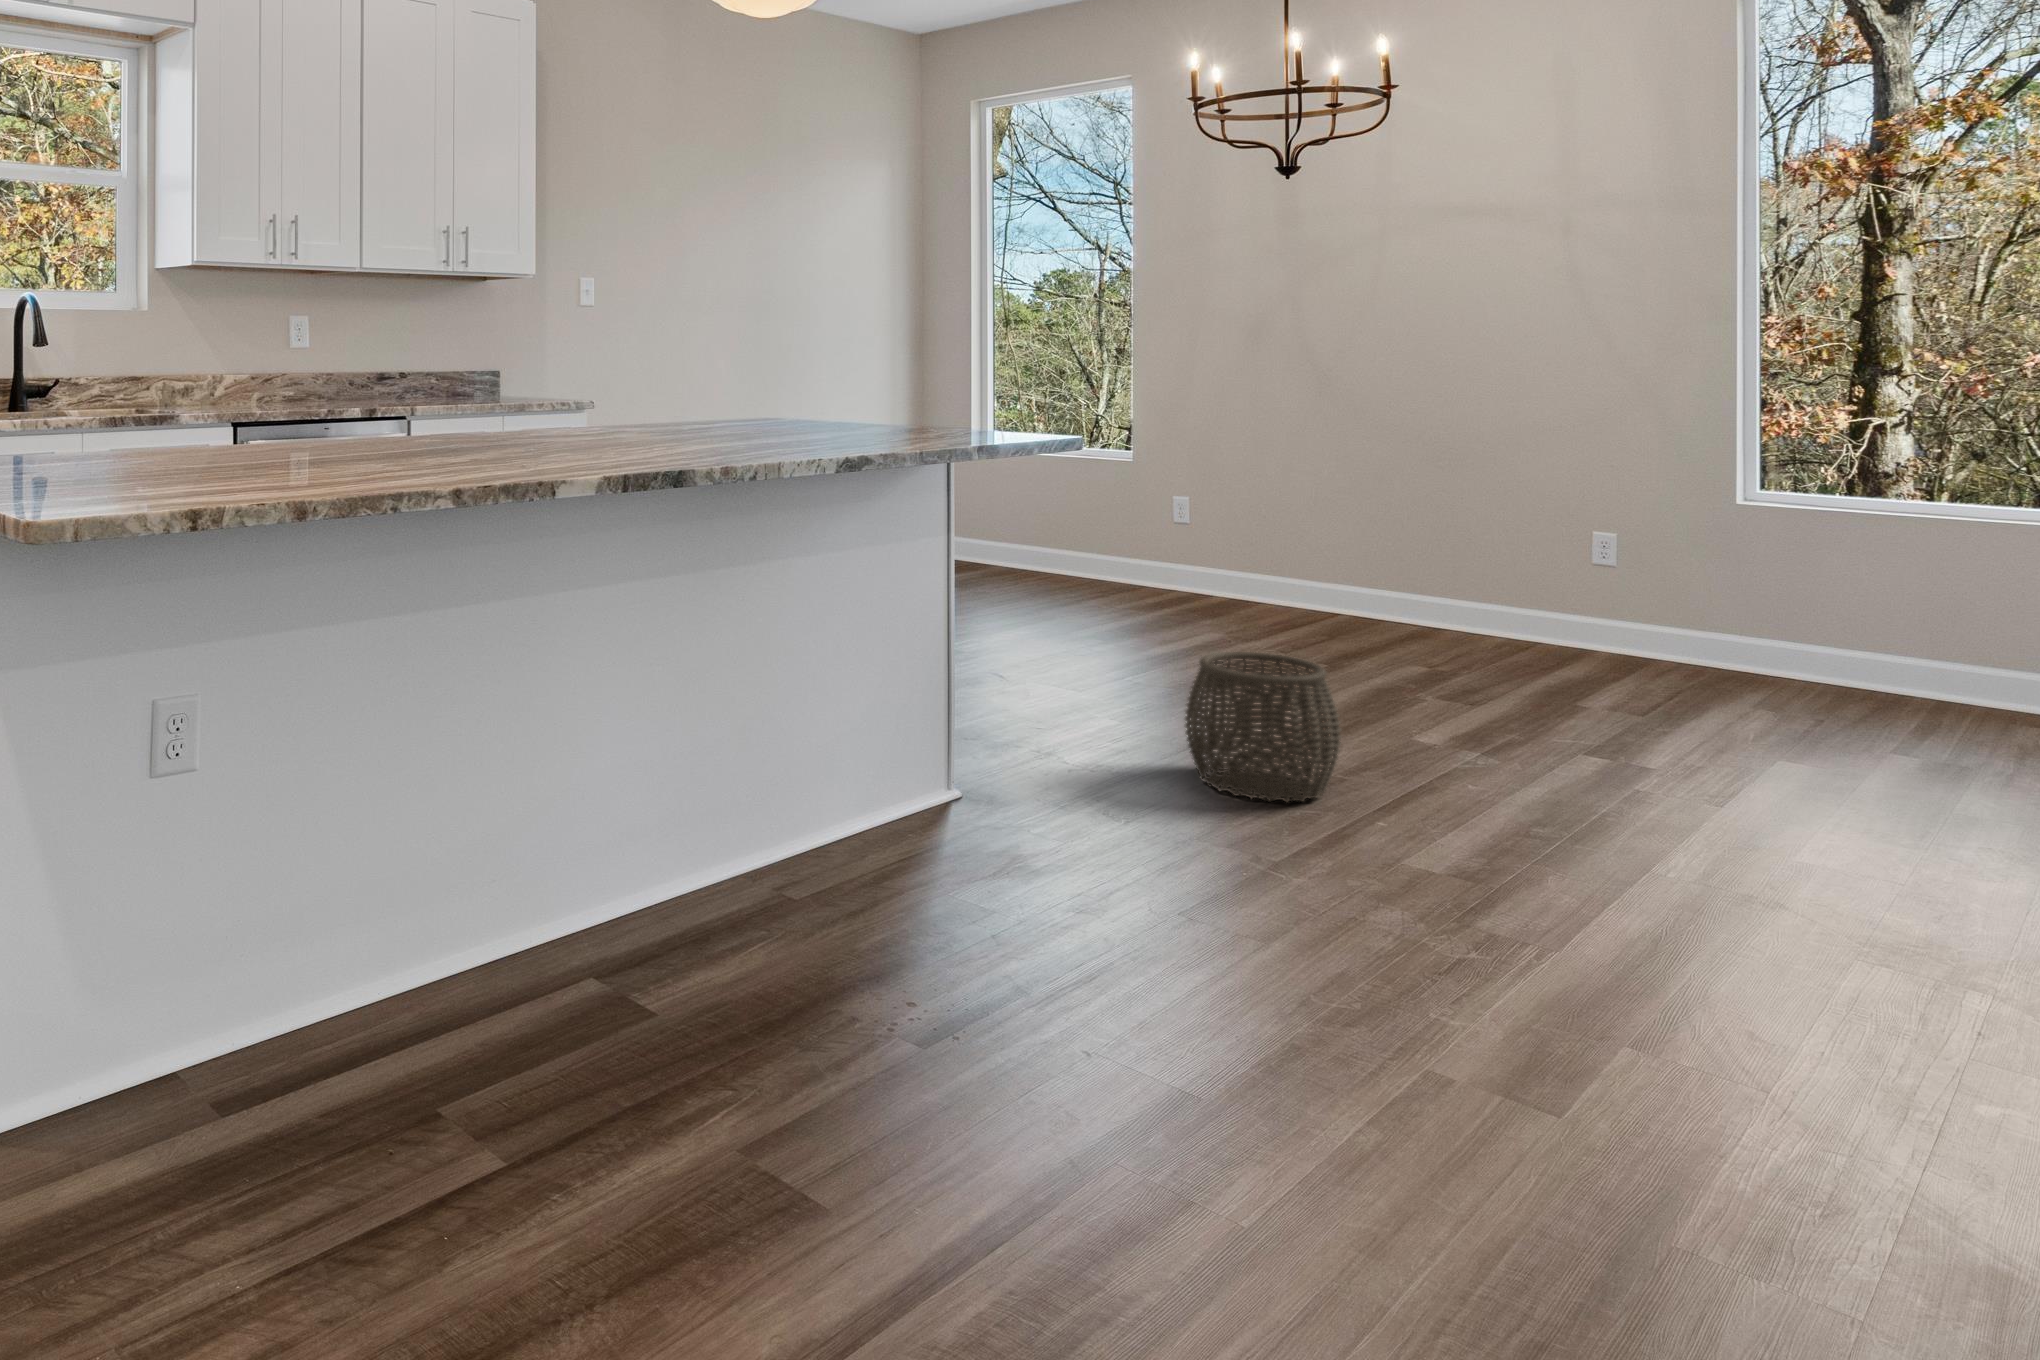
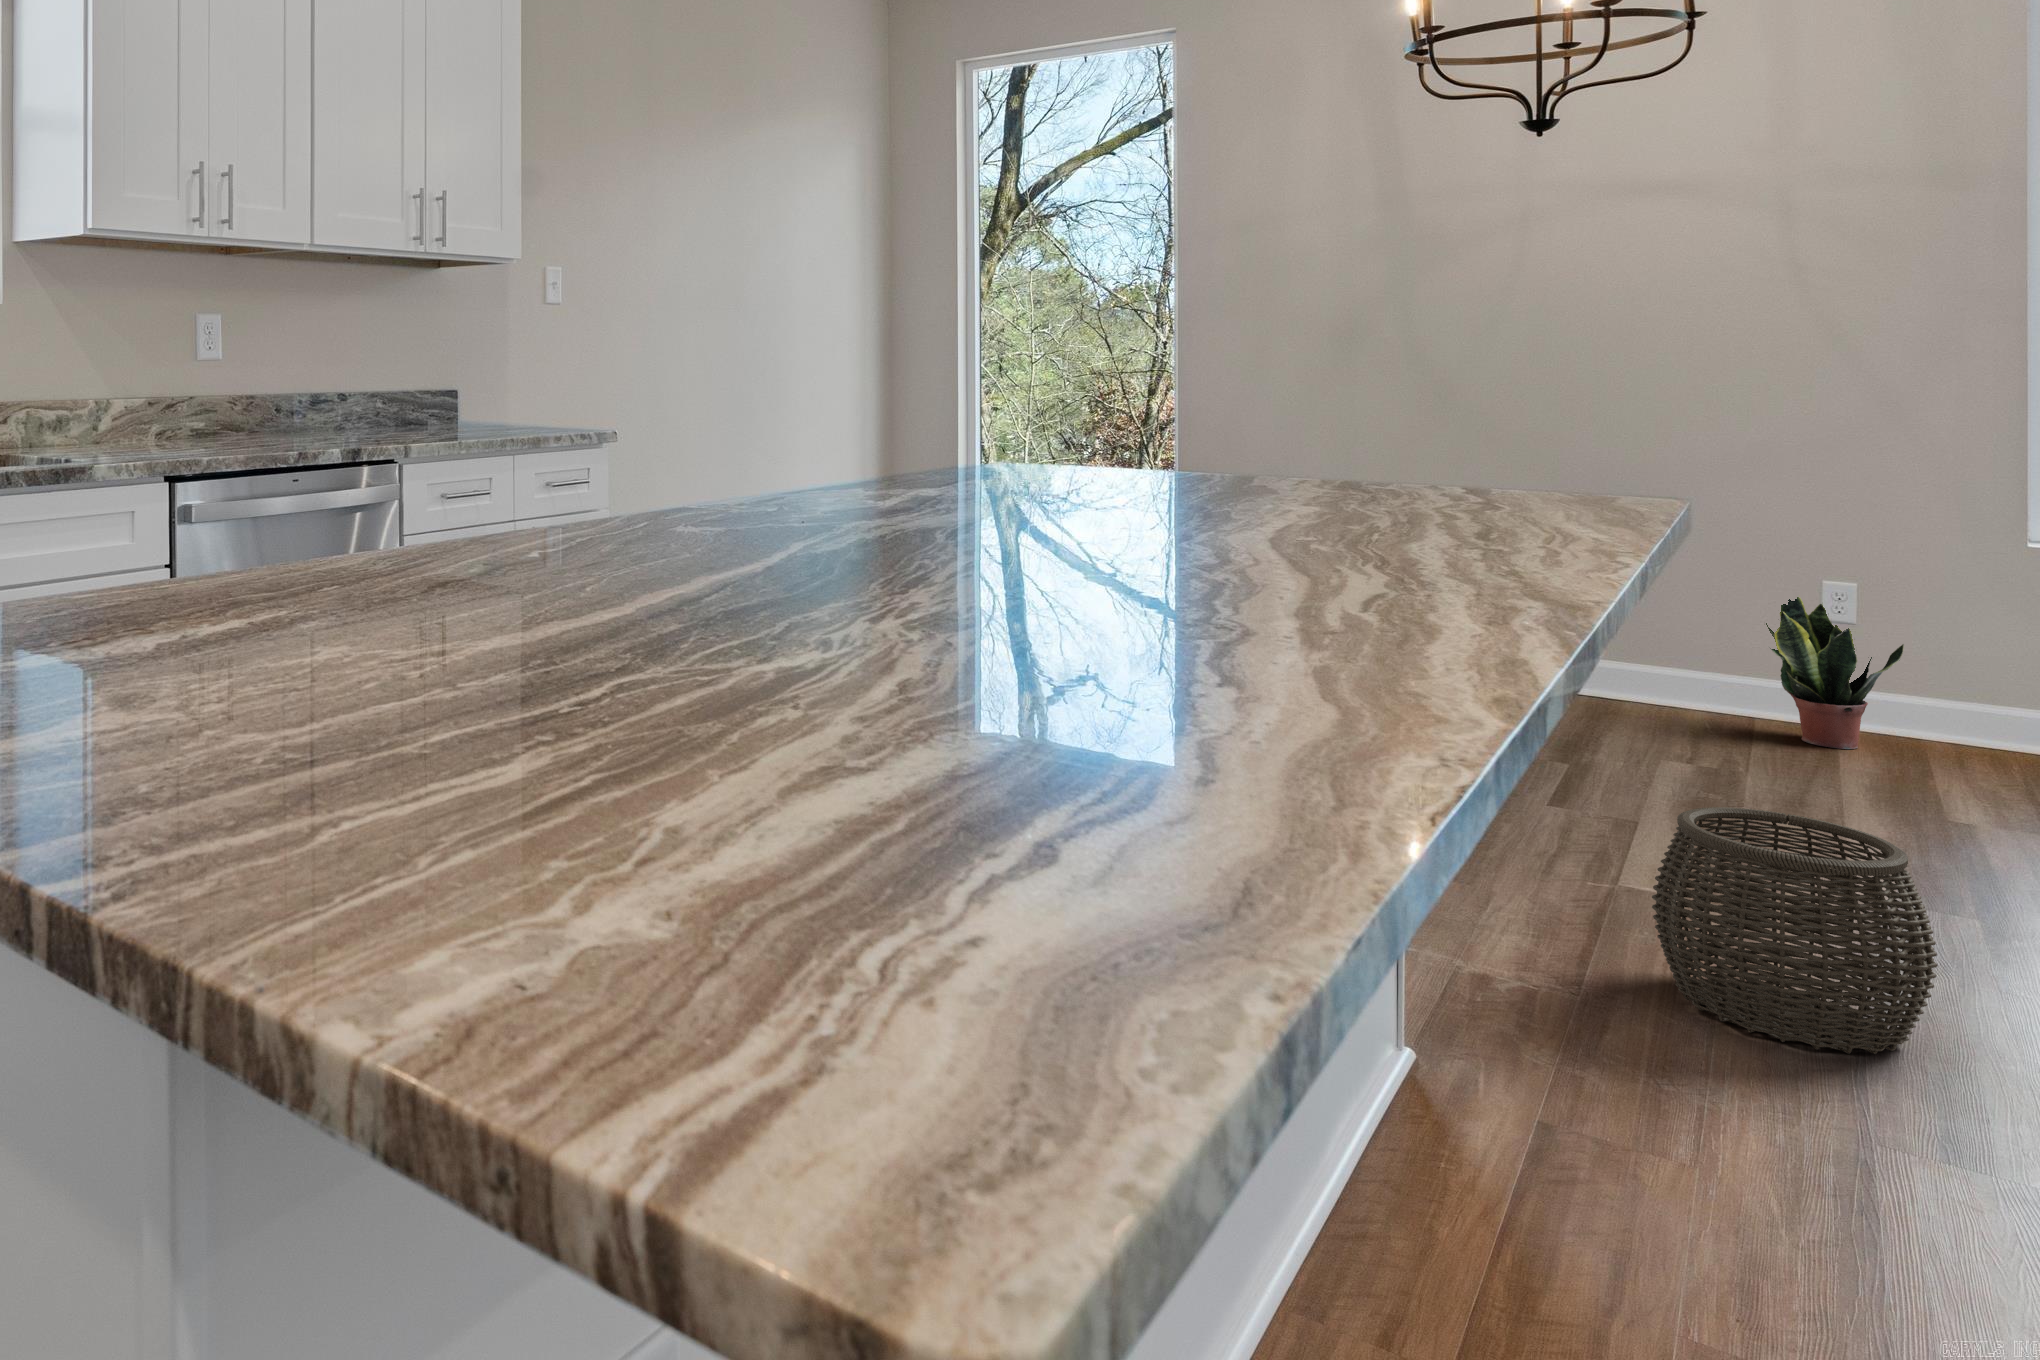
potted plant: none [1527,521,1634,659] -> present [1766,597,1904,749]

